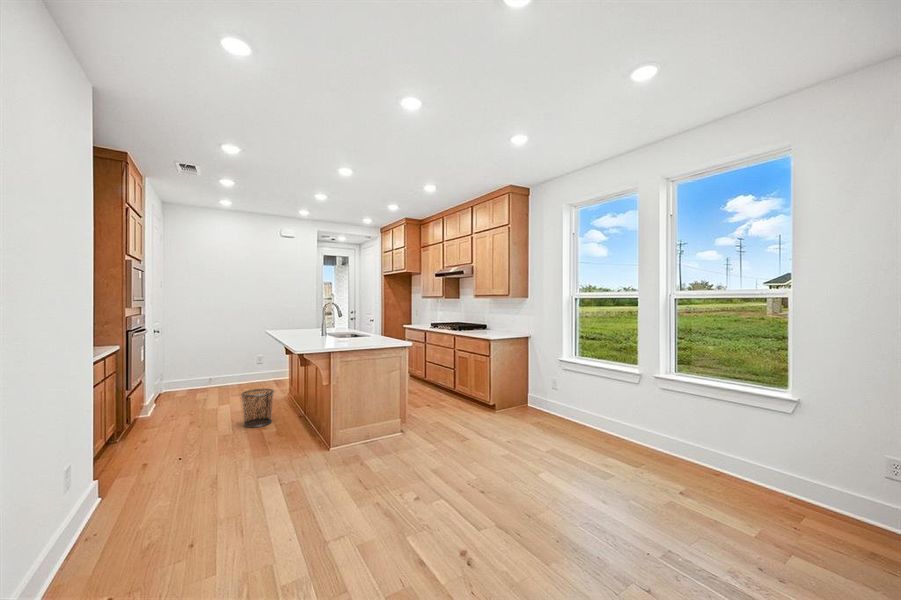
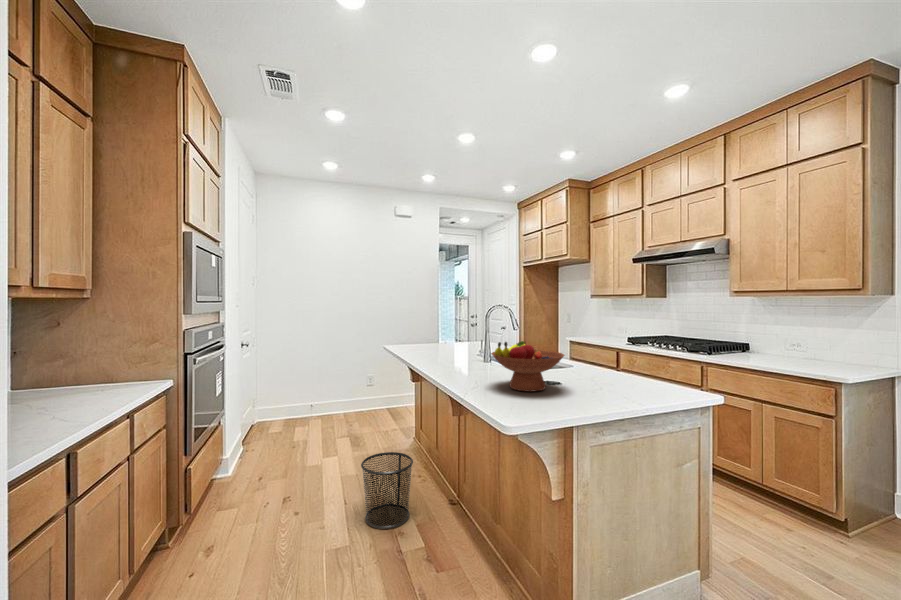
fruit bowl: none [305,319,342,343] -> present [491,341,564,391]

